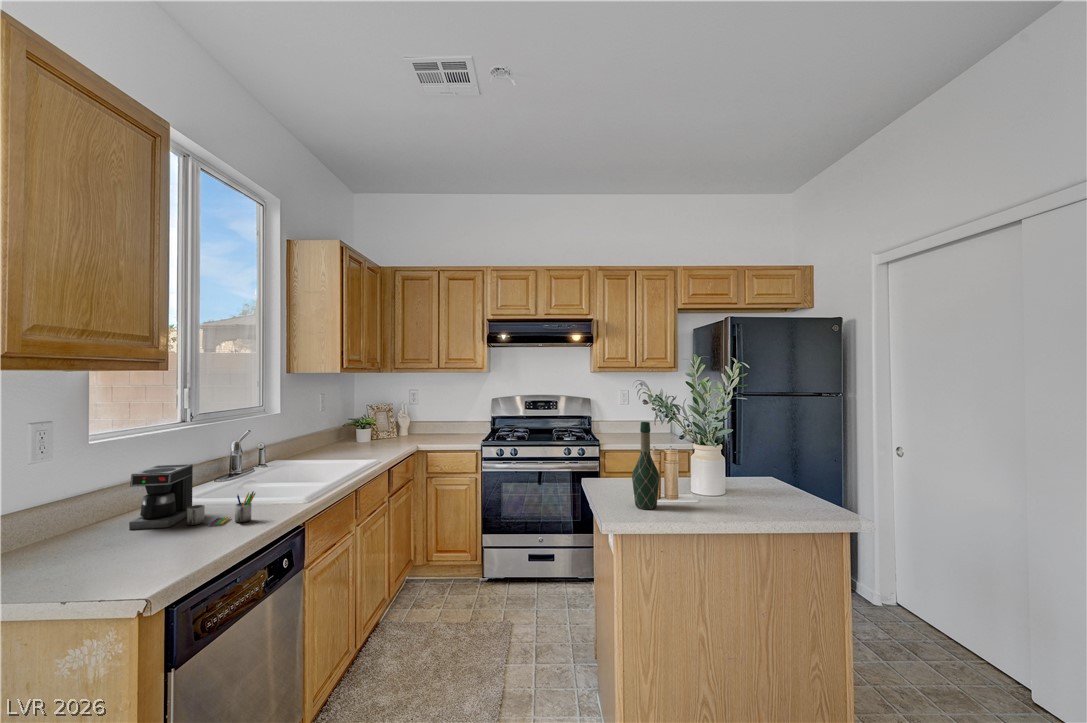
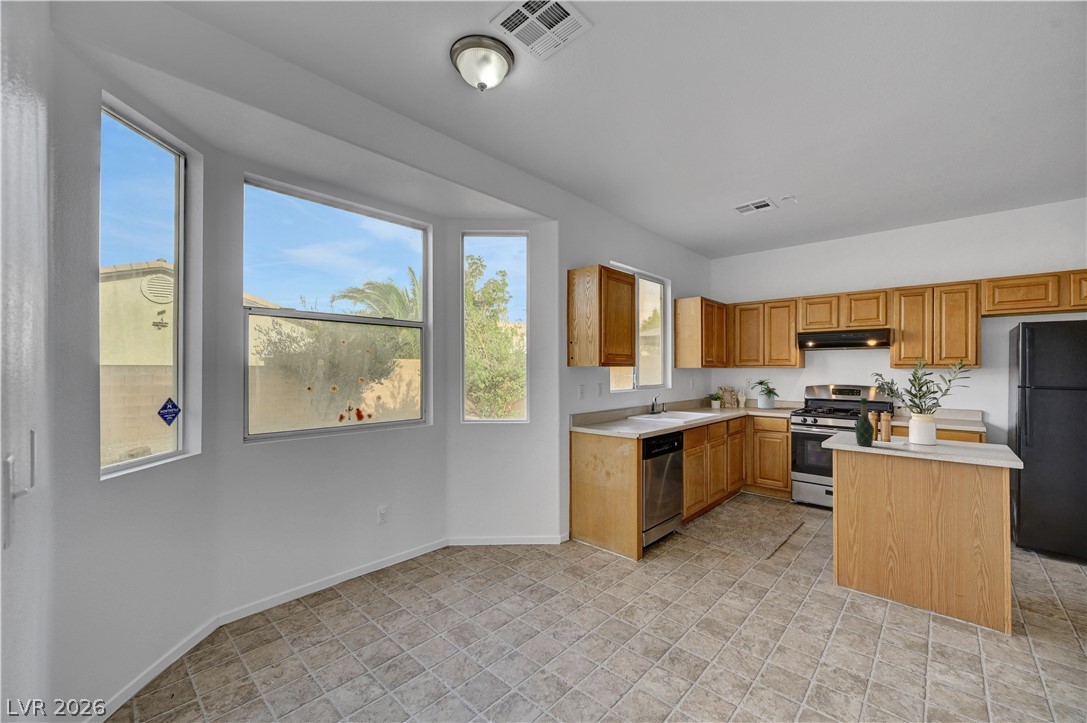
potted plant: none [419,391,463,439] -> present [751,380,779,409]
coffee maker: present [129,464,255,530] -> none [623,404,664,427]

